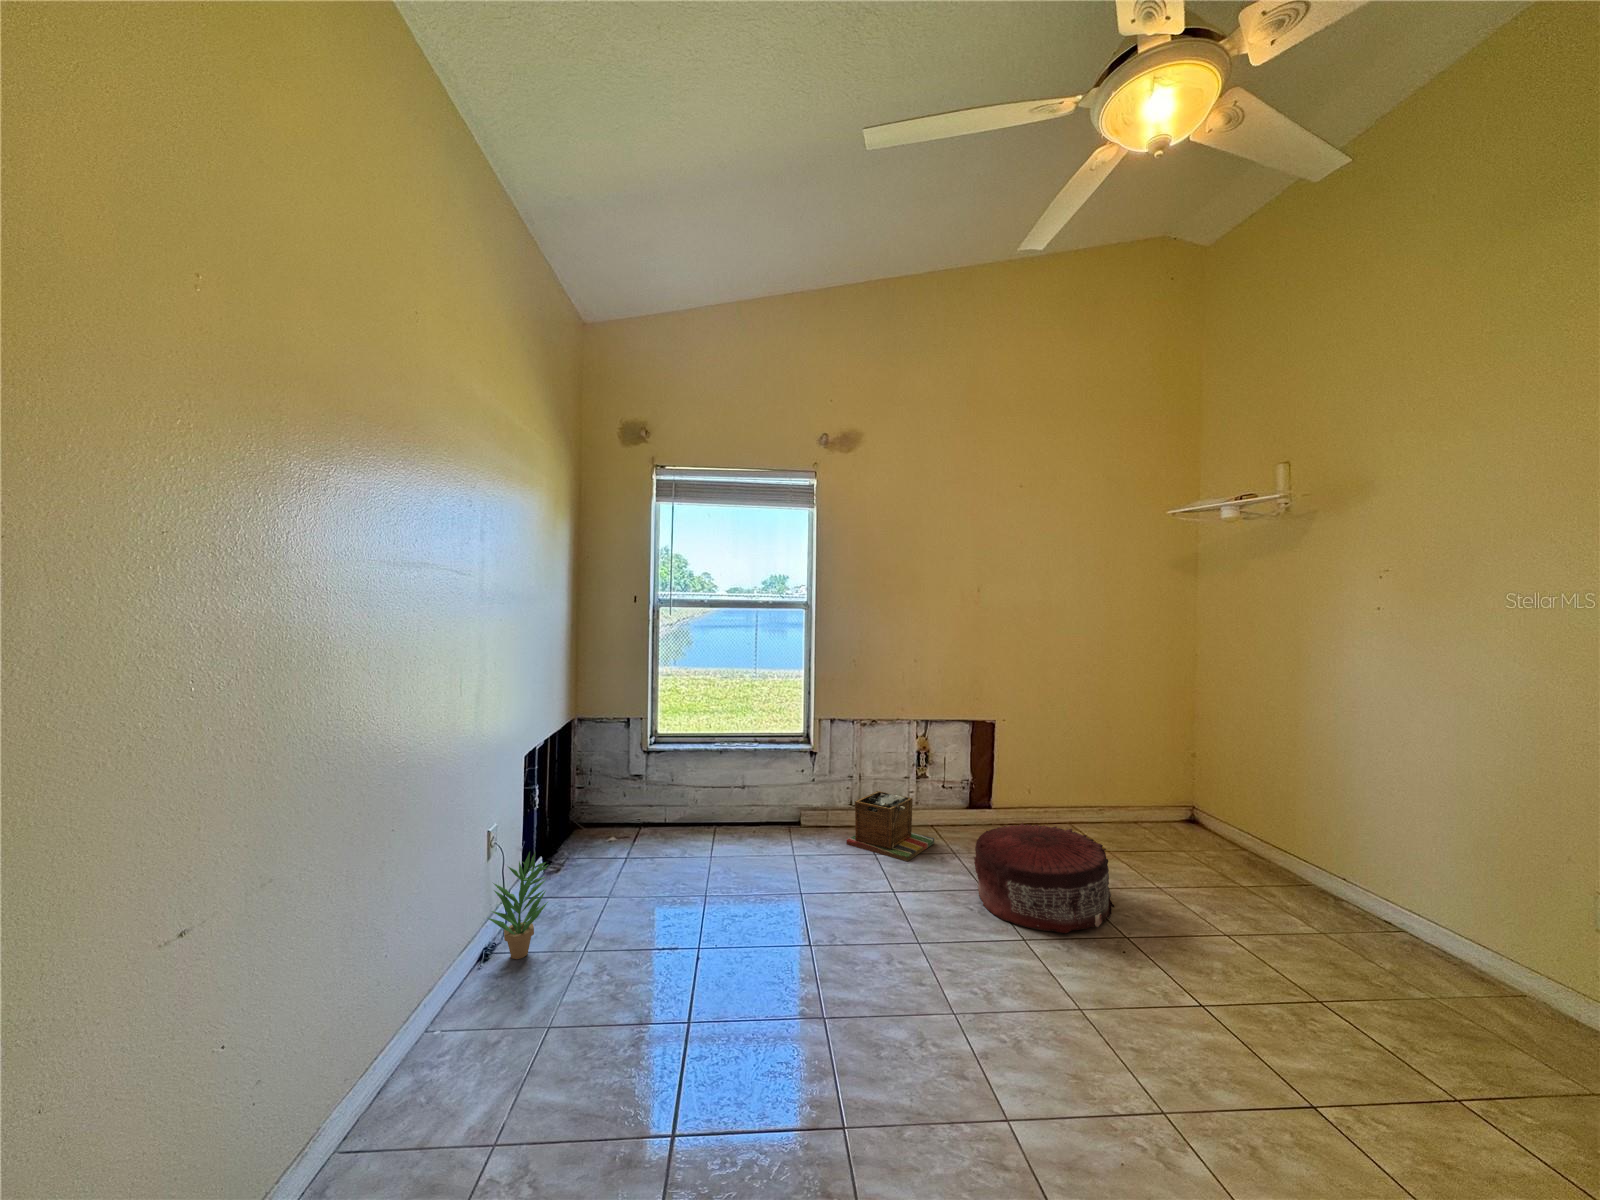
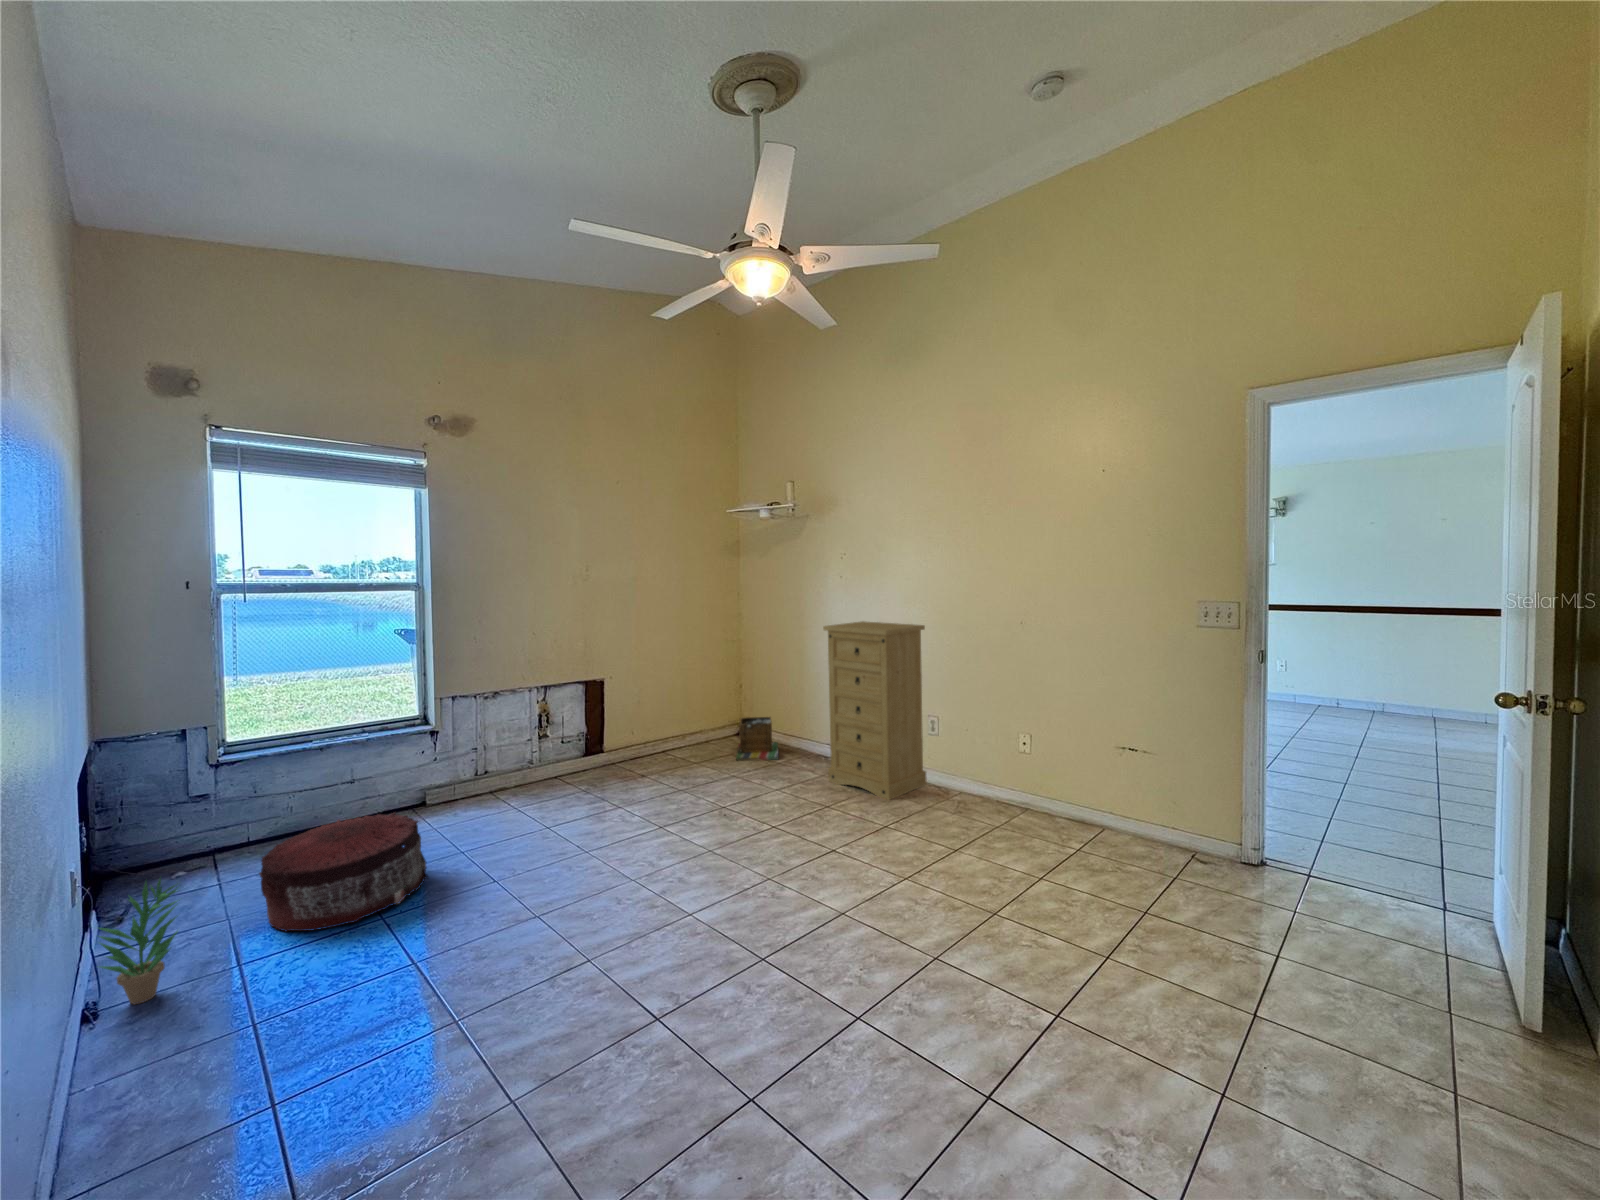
dresser: none [1329,689,1584,1034] -> present [823,621,927,800]
laundry basket: present [846,791,934,861] -> present [736,717,779,761]
pouf: present [974,823,1114,933] -> present [259,813,428,931]

